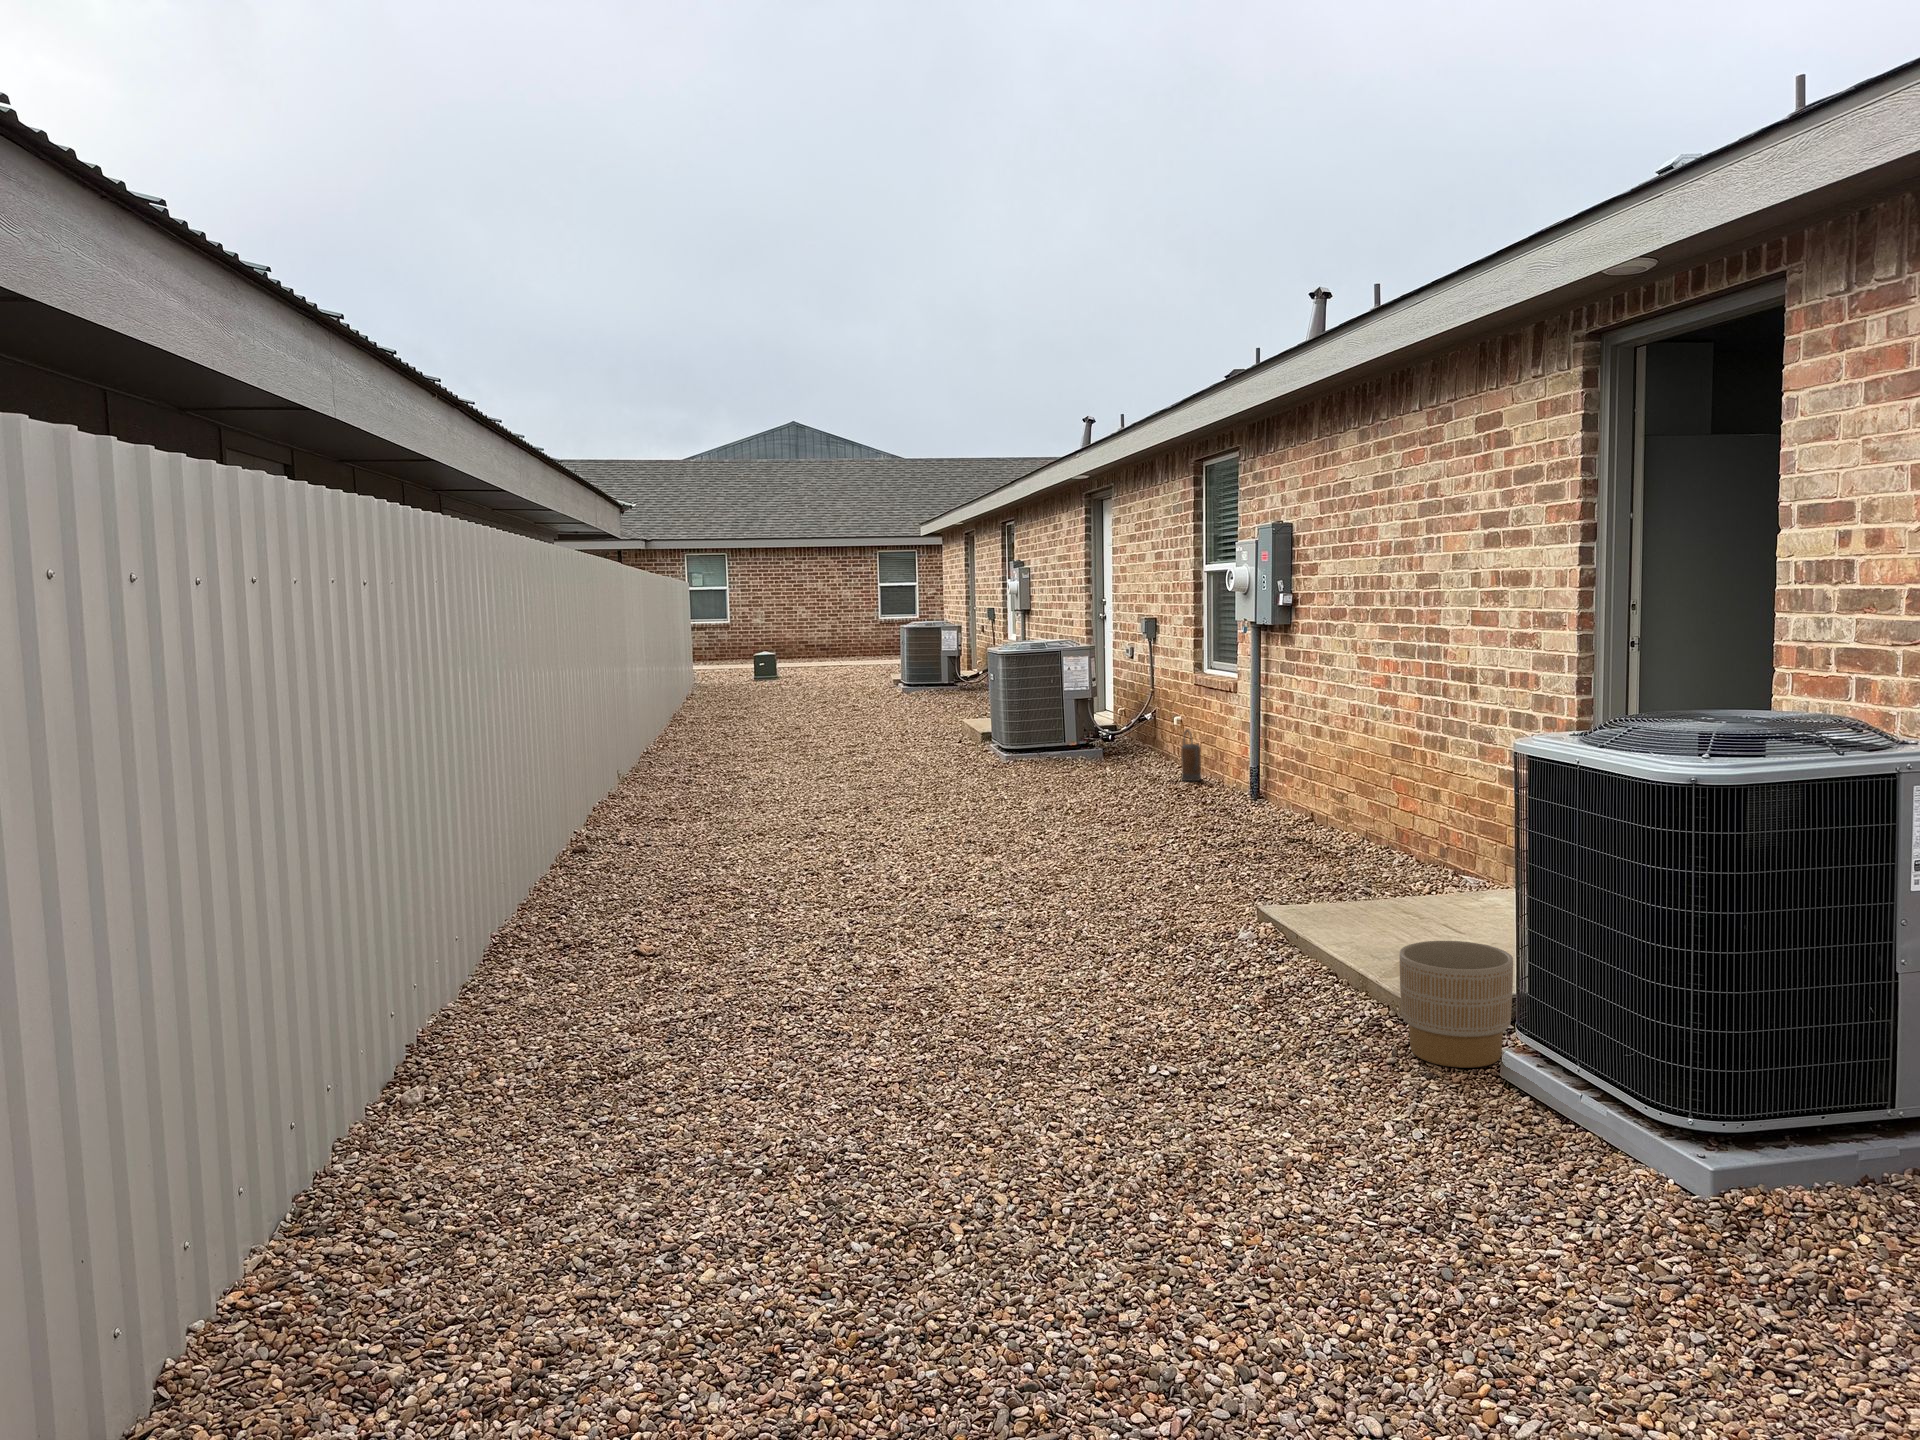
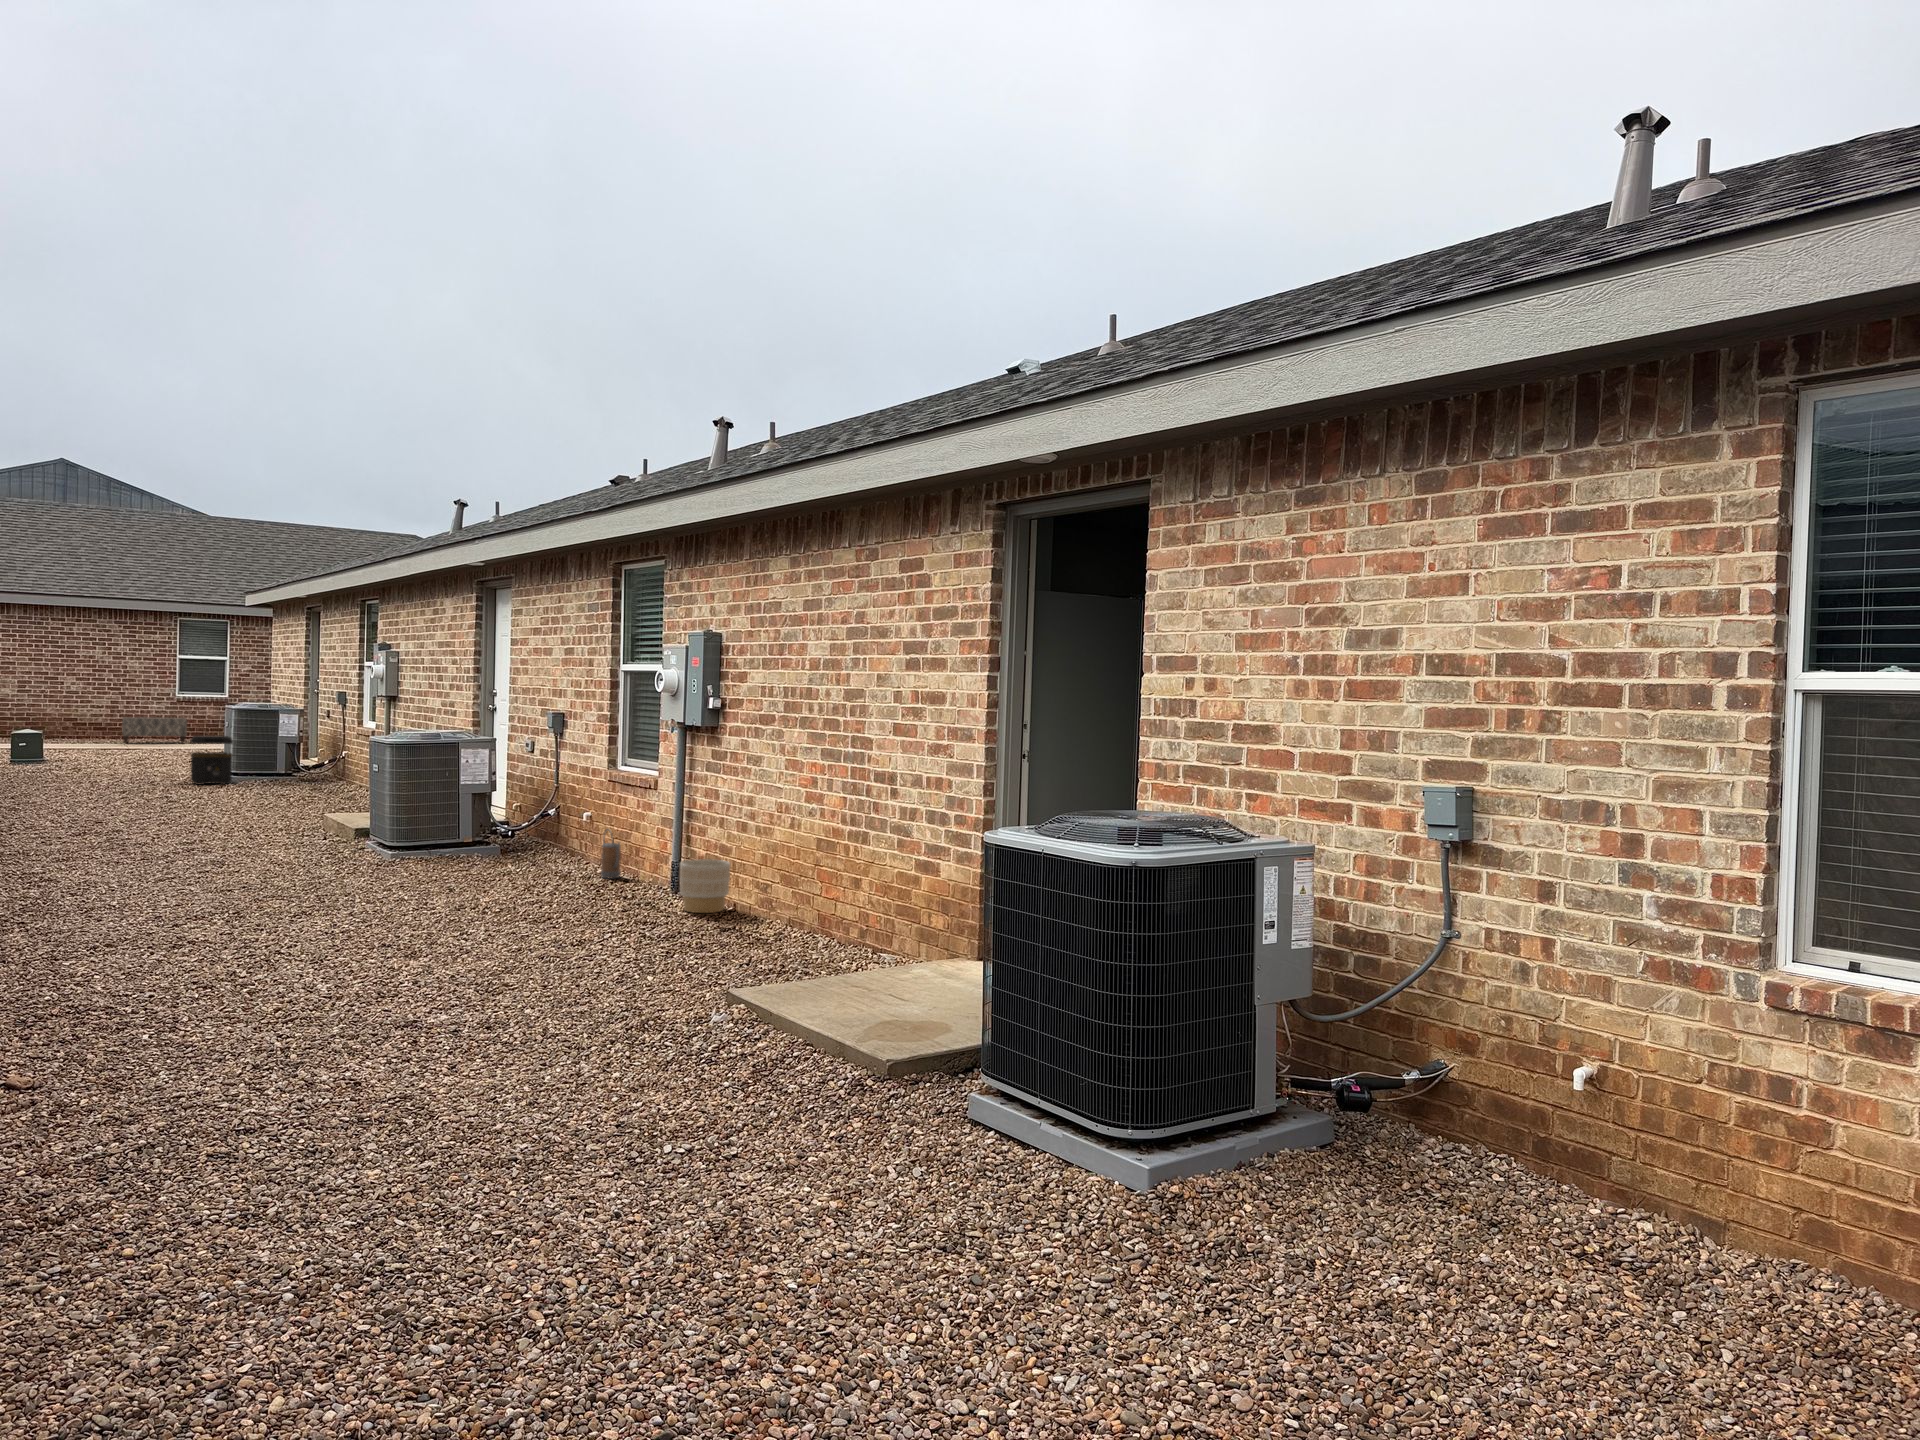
bench: none [813,632,863,657] -> present [122,717,187,743]
toolbox: none [851,647,885,692] -> present [190,736,233,785]
planter: present [1400,941,1513,1068] -> present [680,859,730,913]

